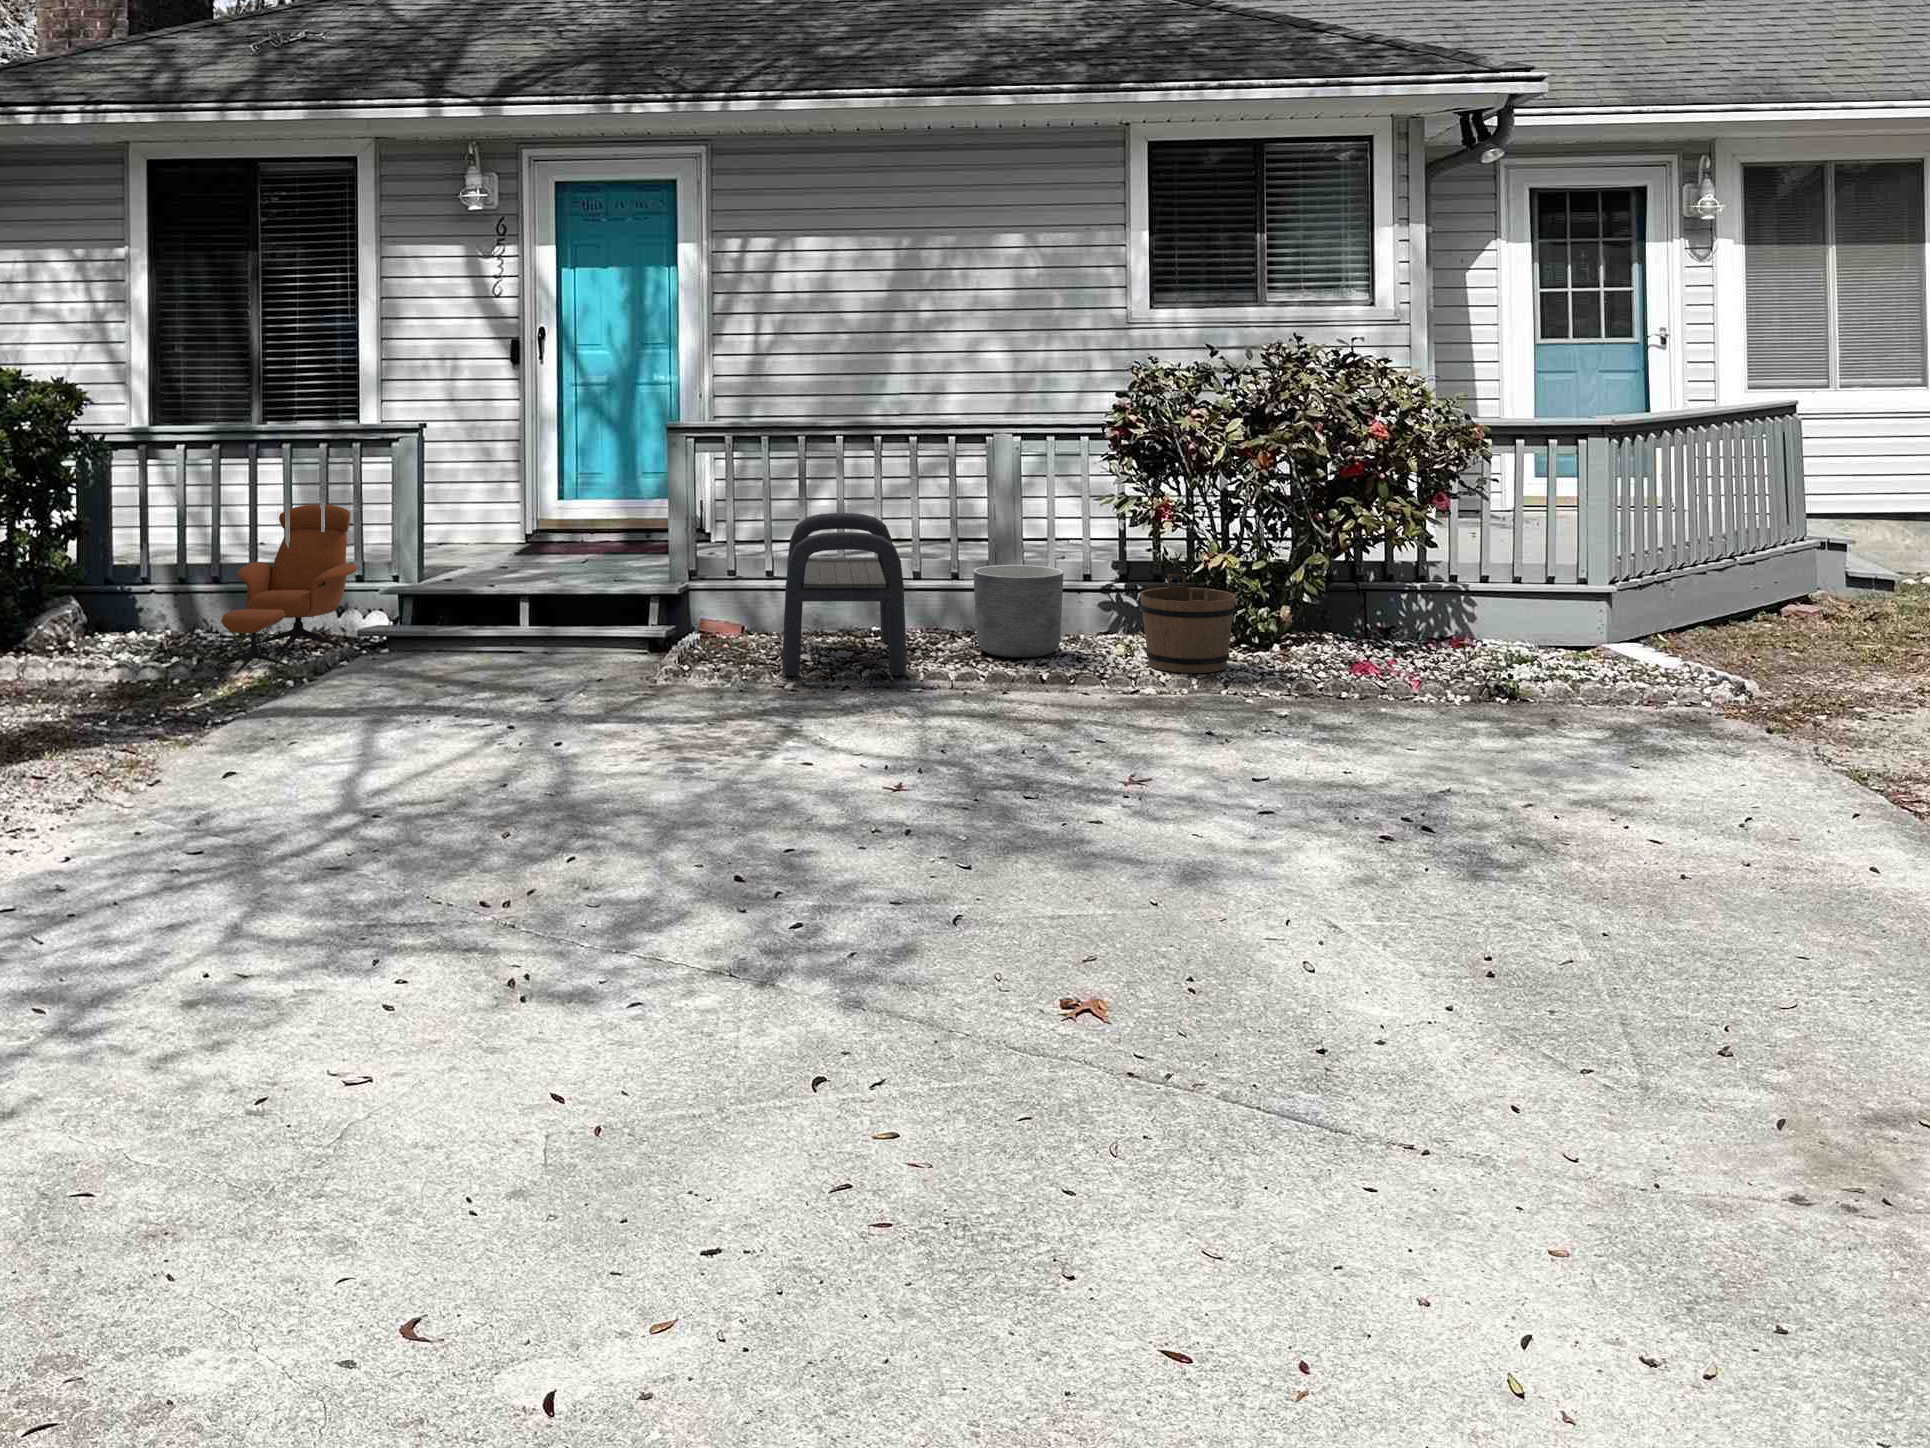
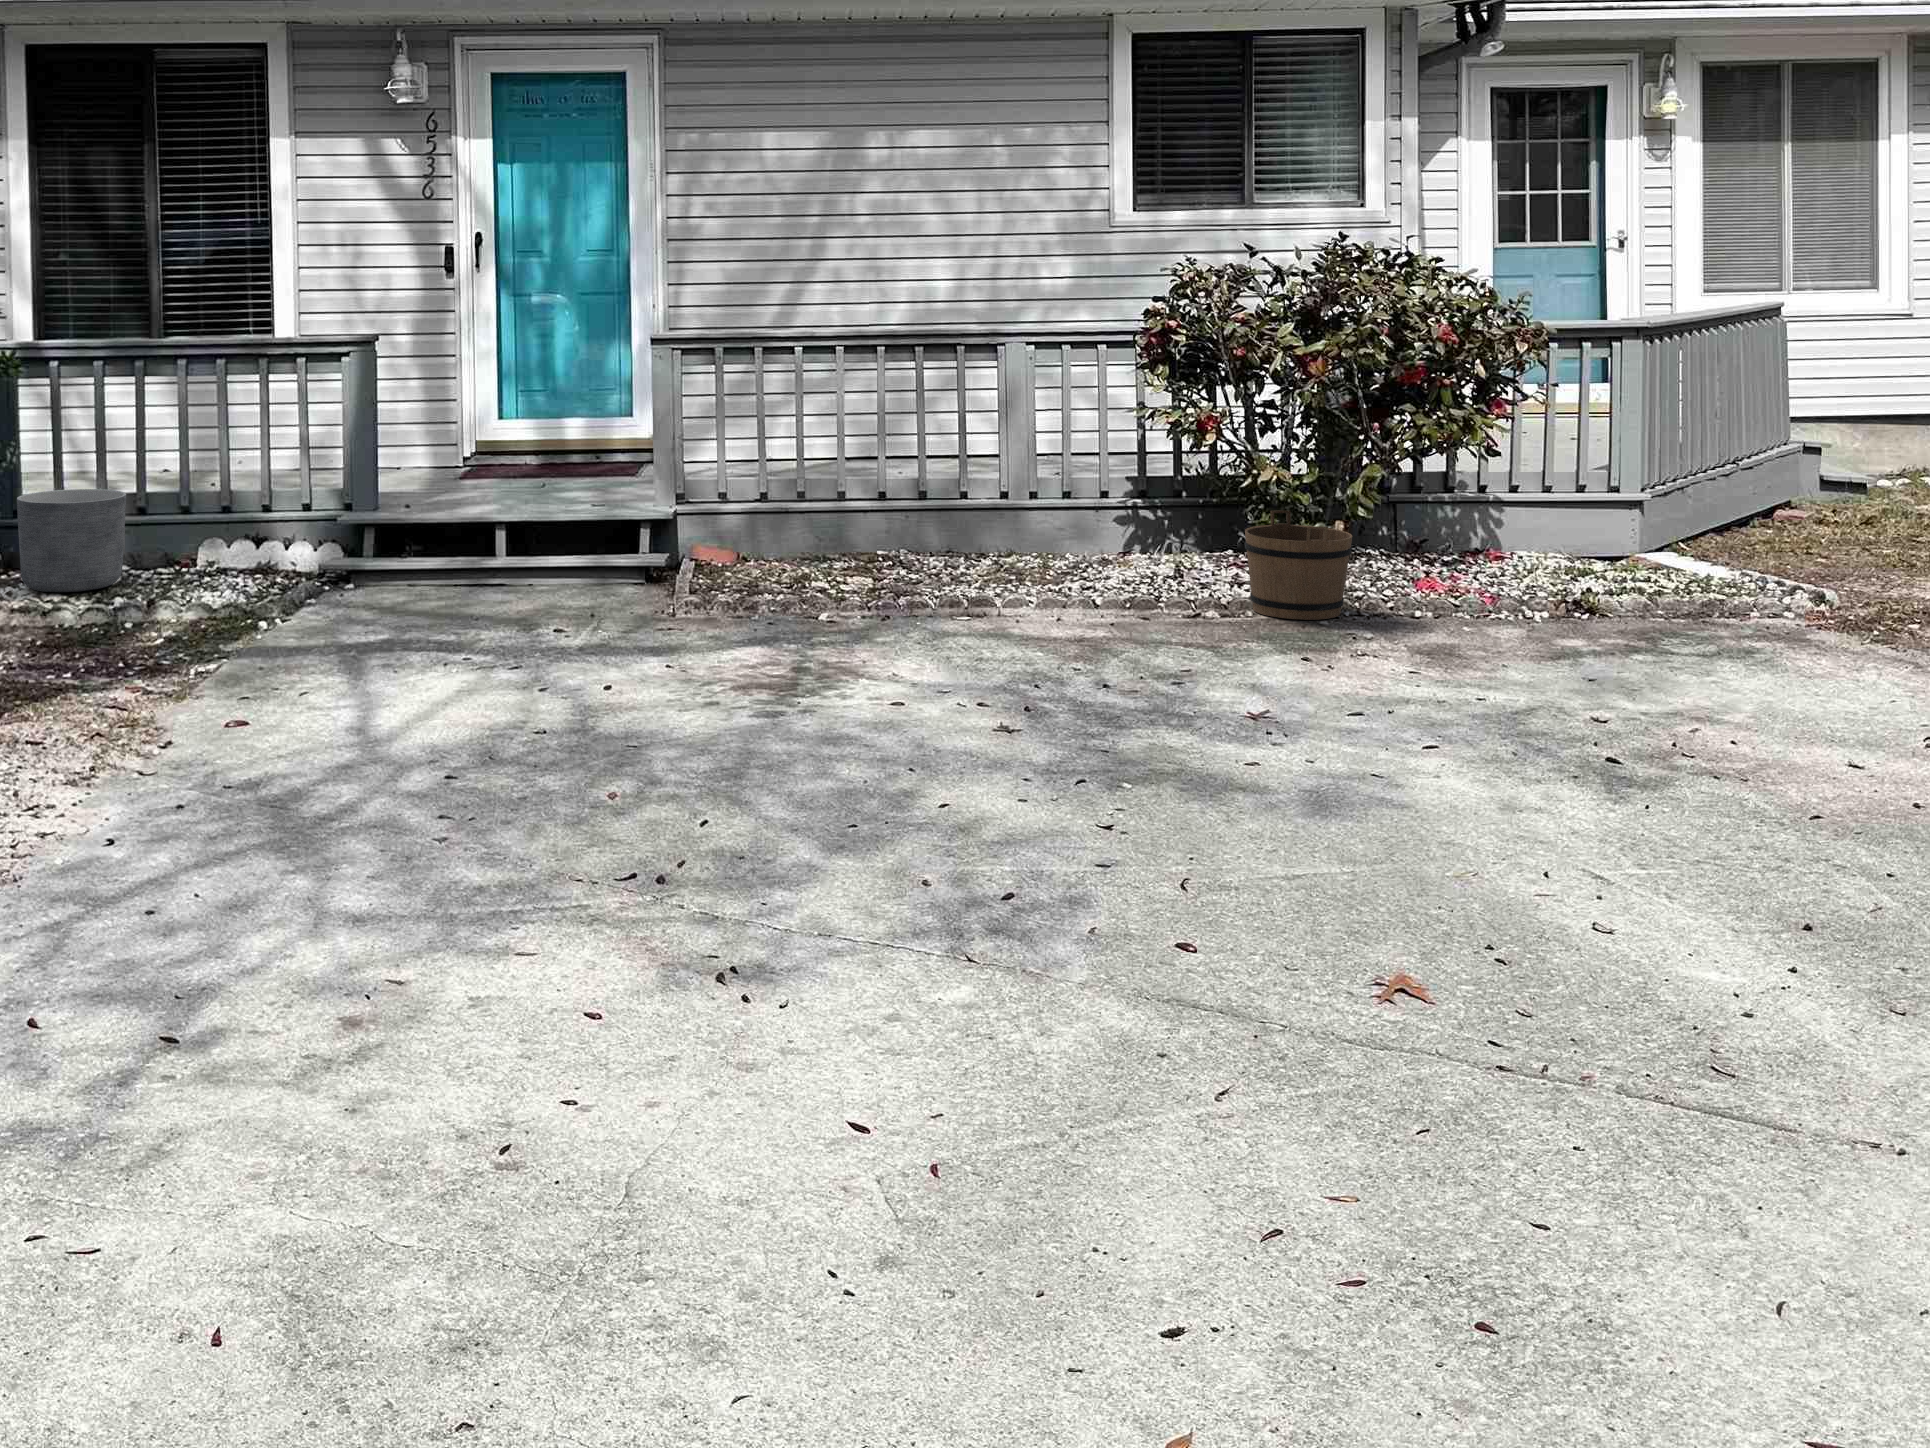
lounge chair: present [217,505,357,674] -> none [199,430,352,624]
bench: present [782,513,907,676] -> none [837,442,994,625]
planter: present [974,565,1063,658] -> present [17,489,126,592]

